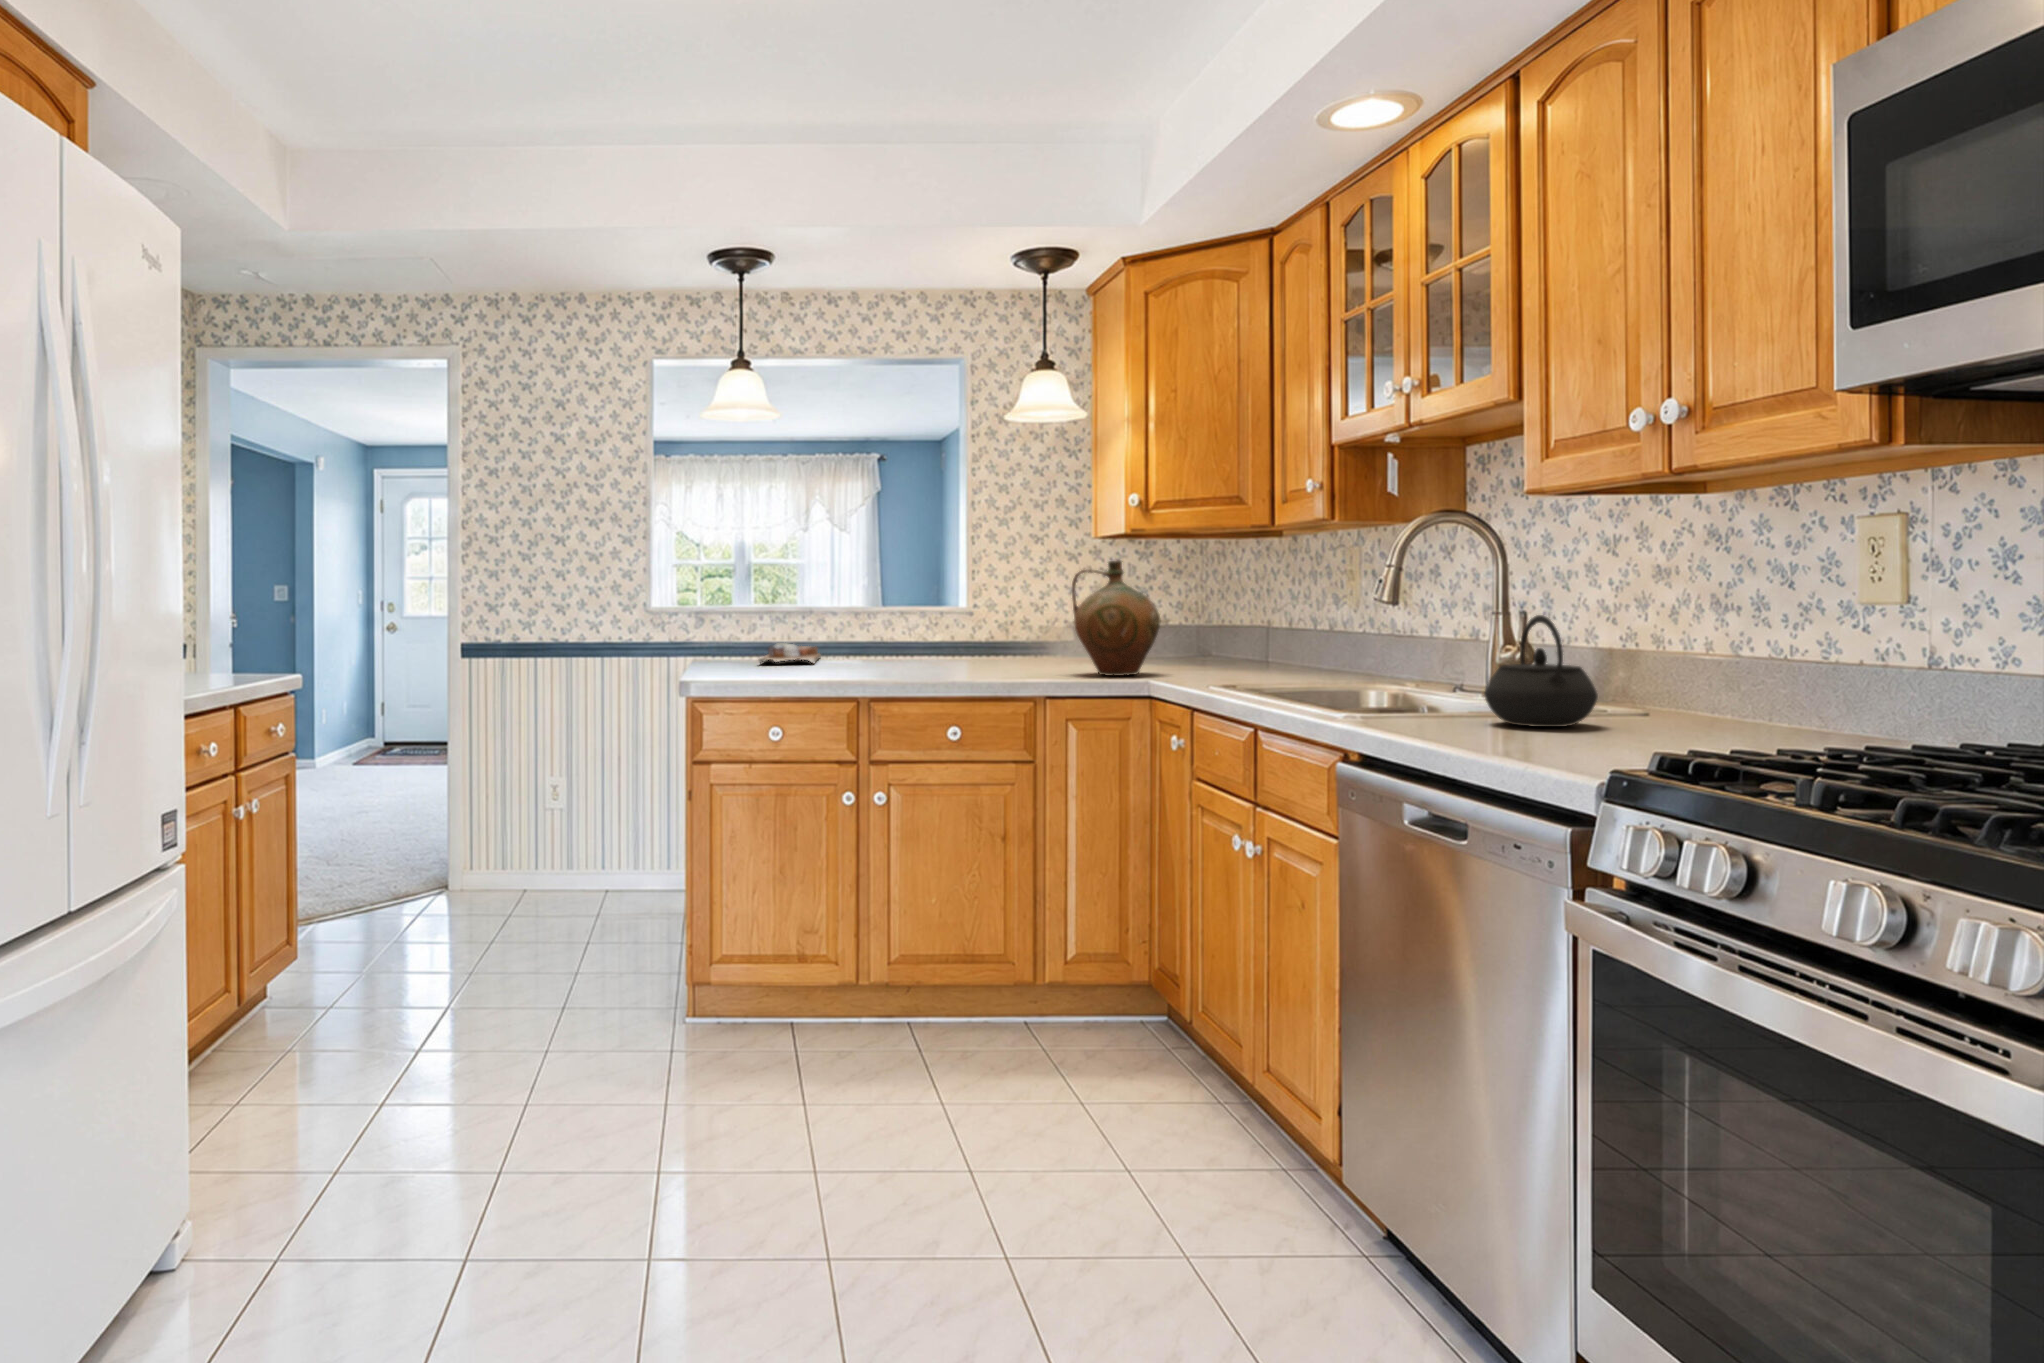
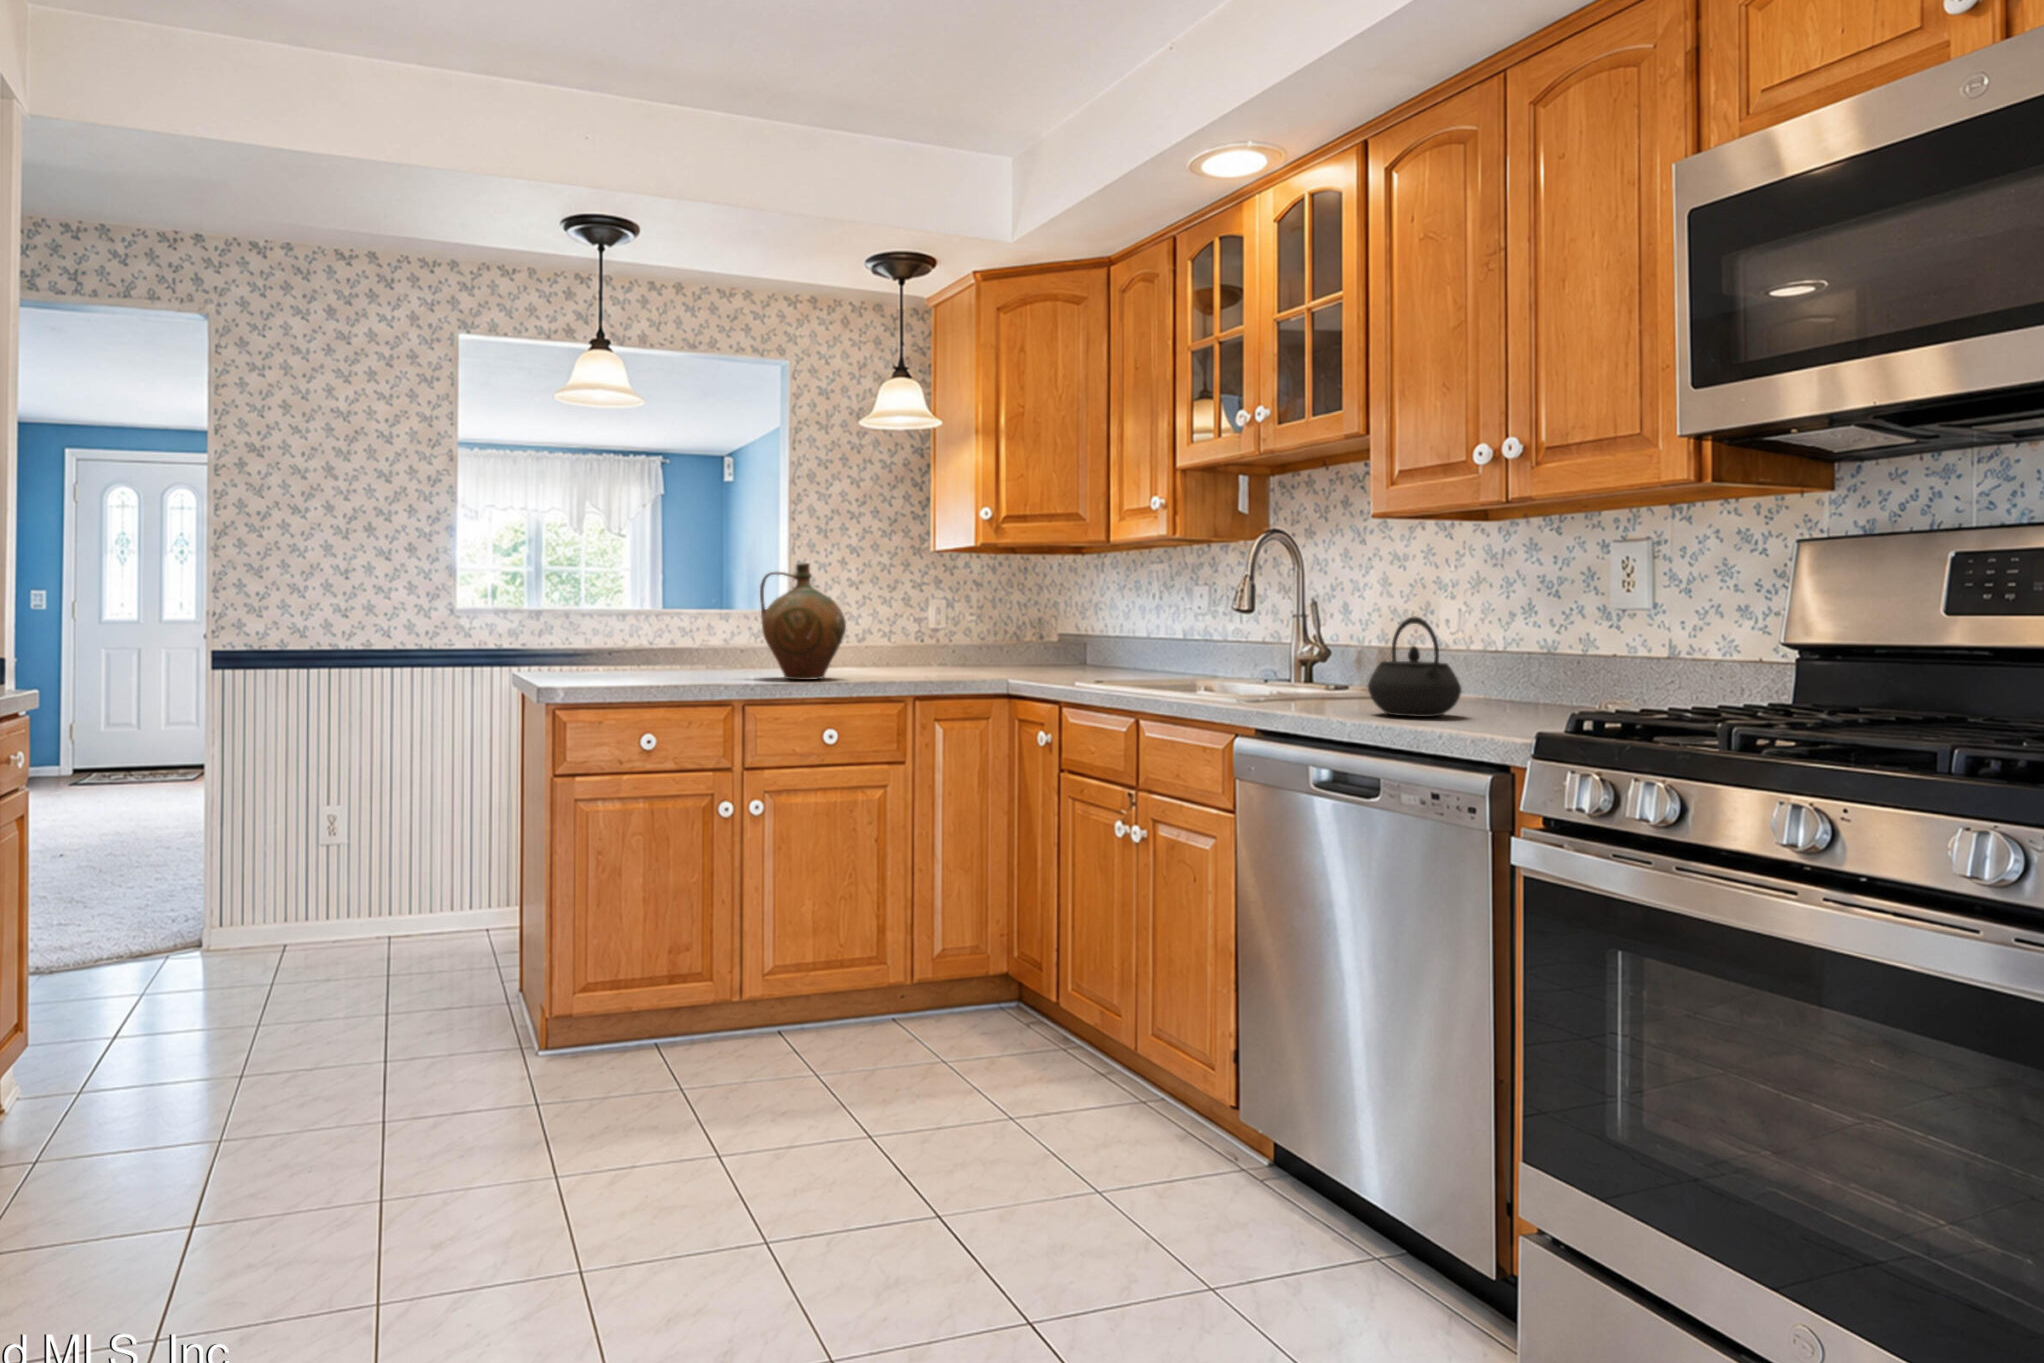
ceramic jug: present [1072,560,1160,676] -> present [760,563,846,680]
cutting board: present [759,643,821,663] -> none [600,646,662,667]

